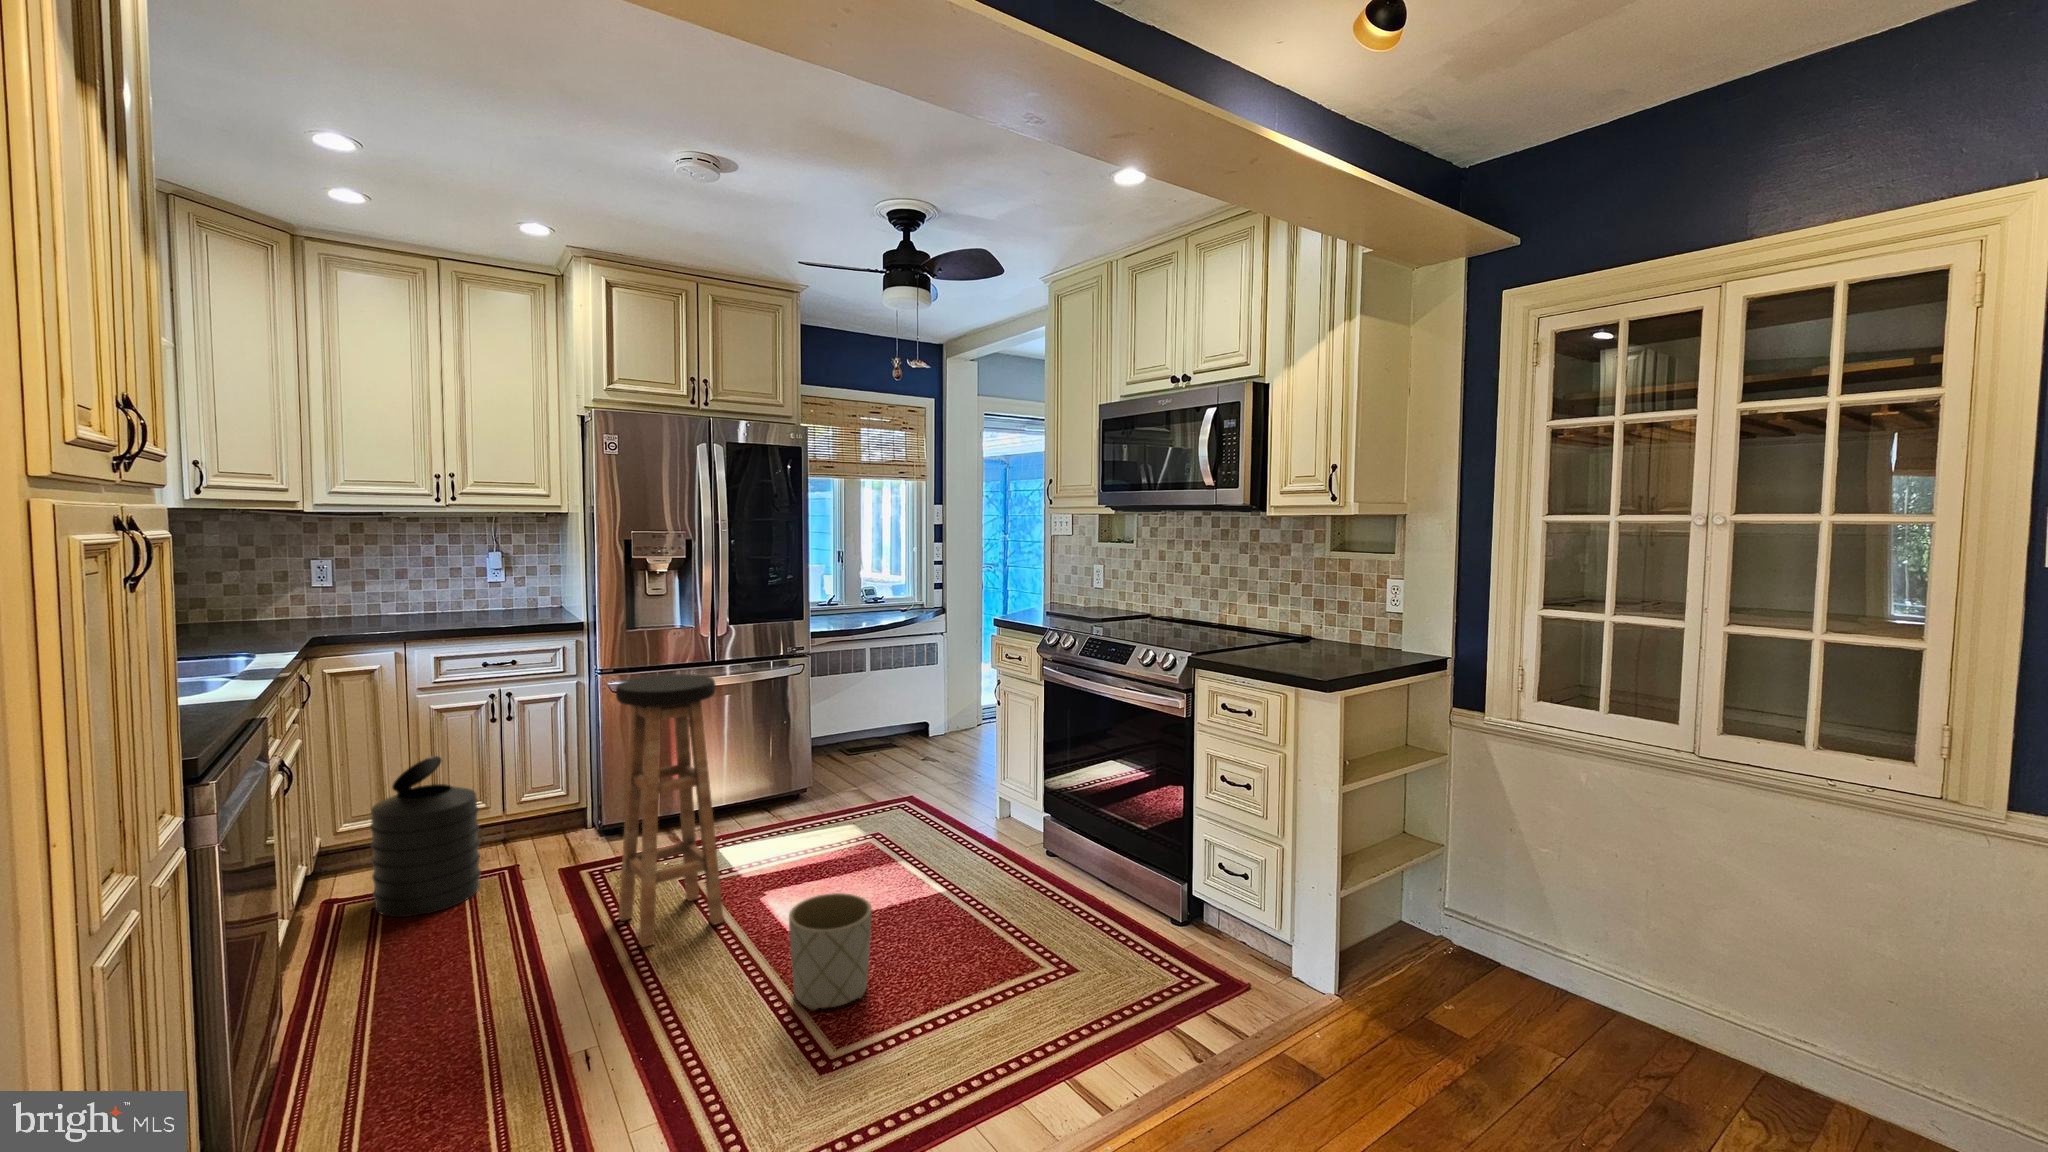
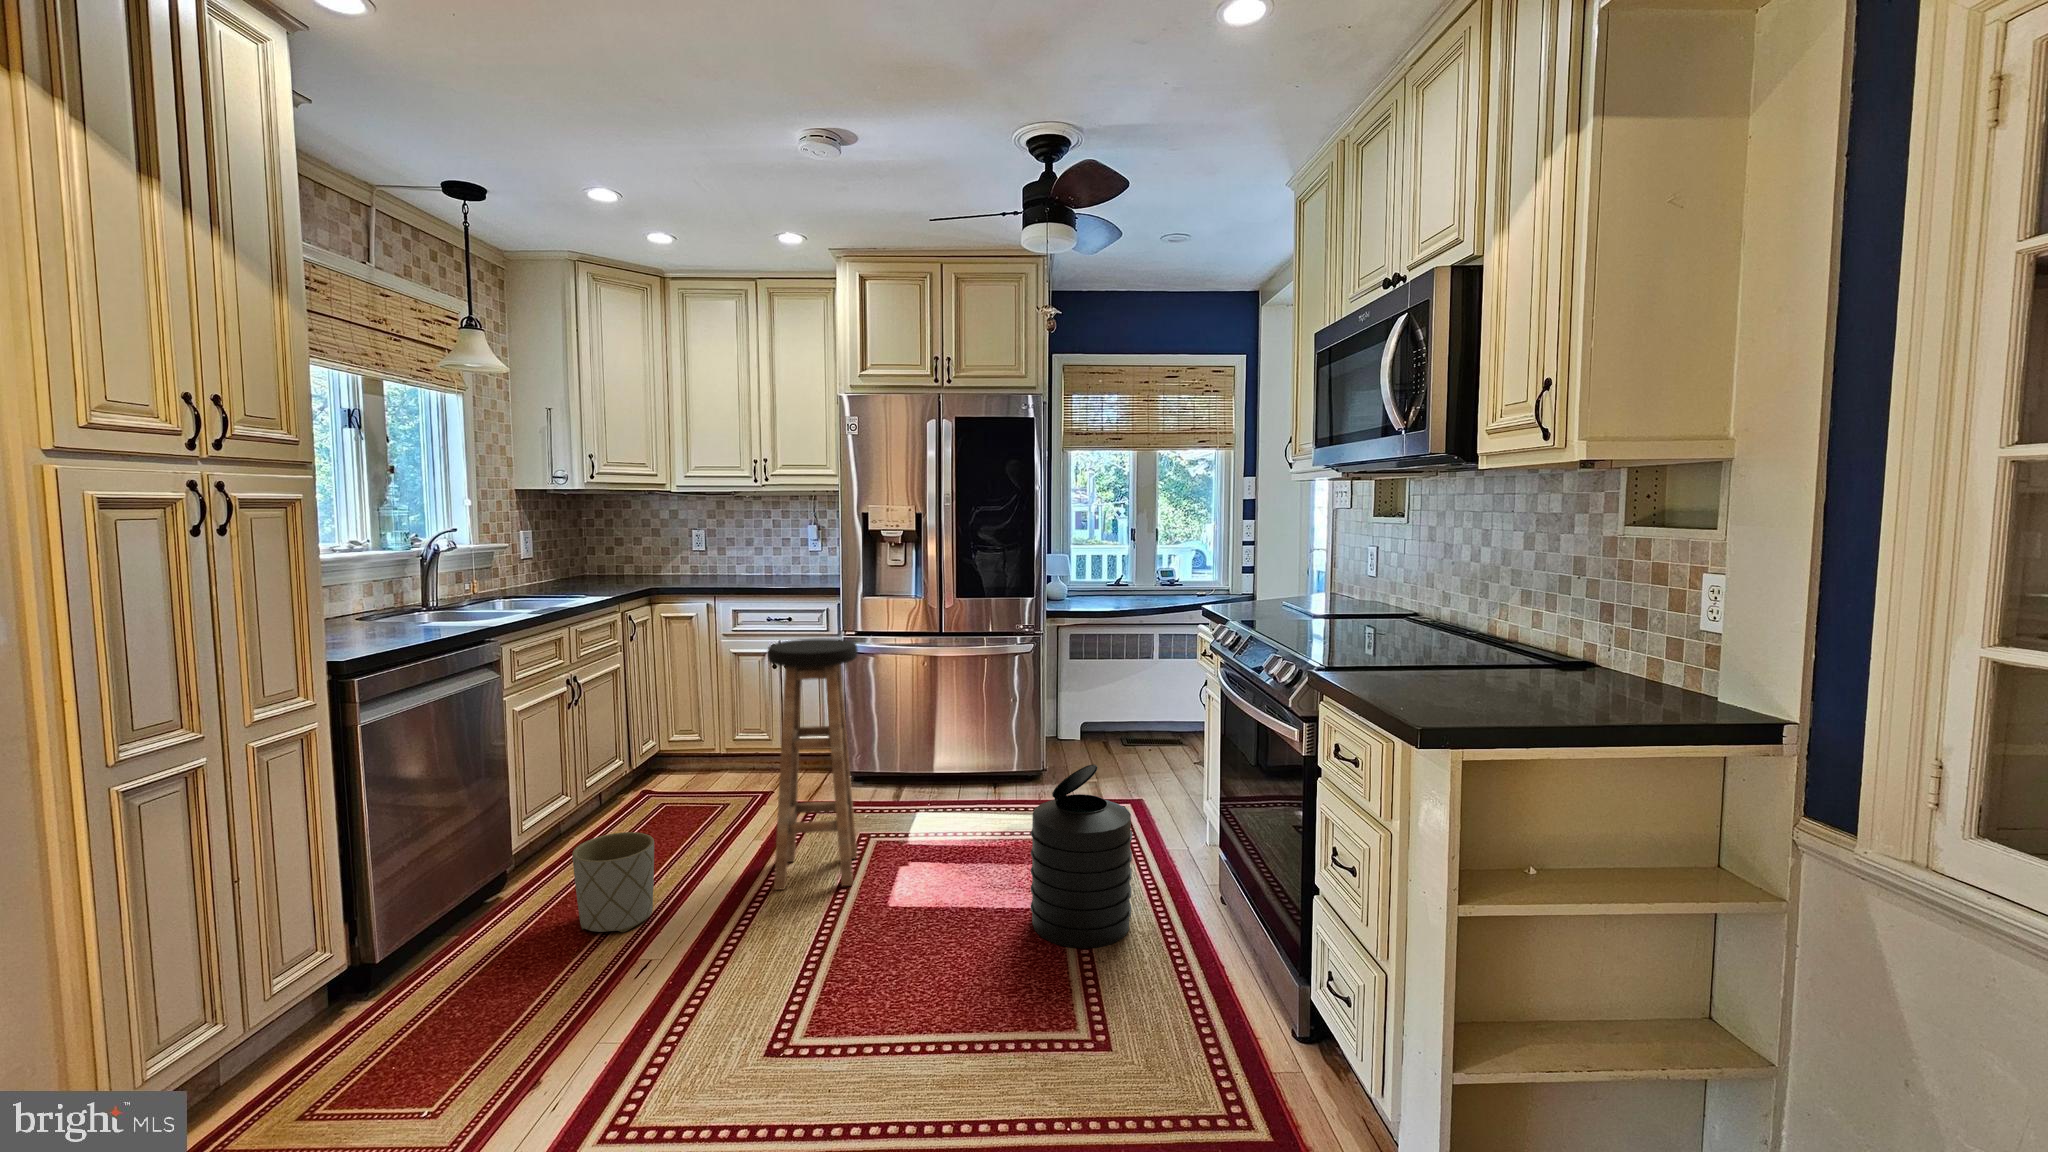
trash can: present [370,756,481,917] -> present [1031,764,1132,948]
planter: present [789,893,872,1011] -> present [572,832,654,932]

